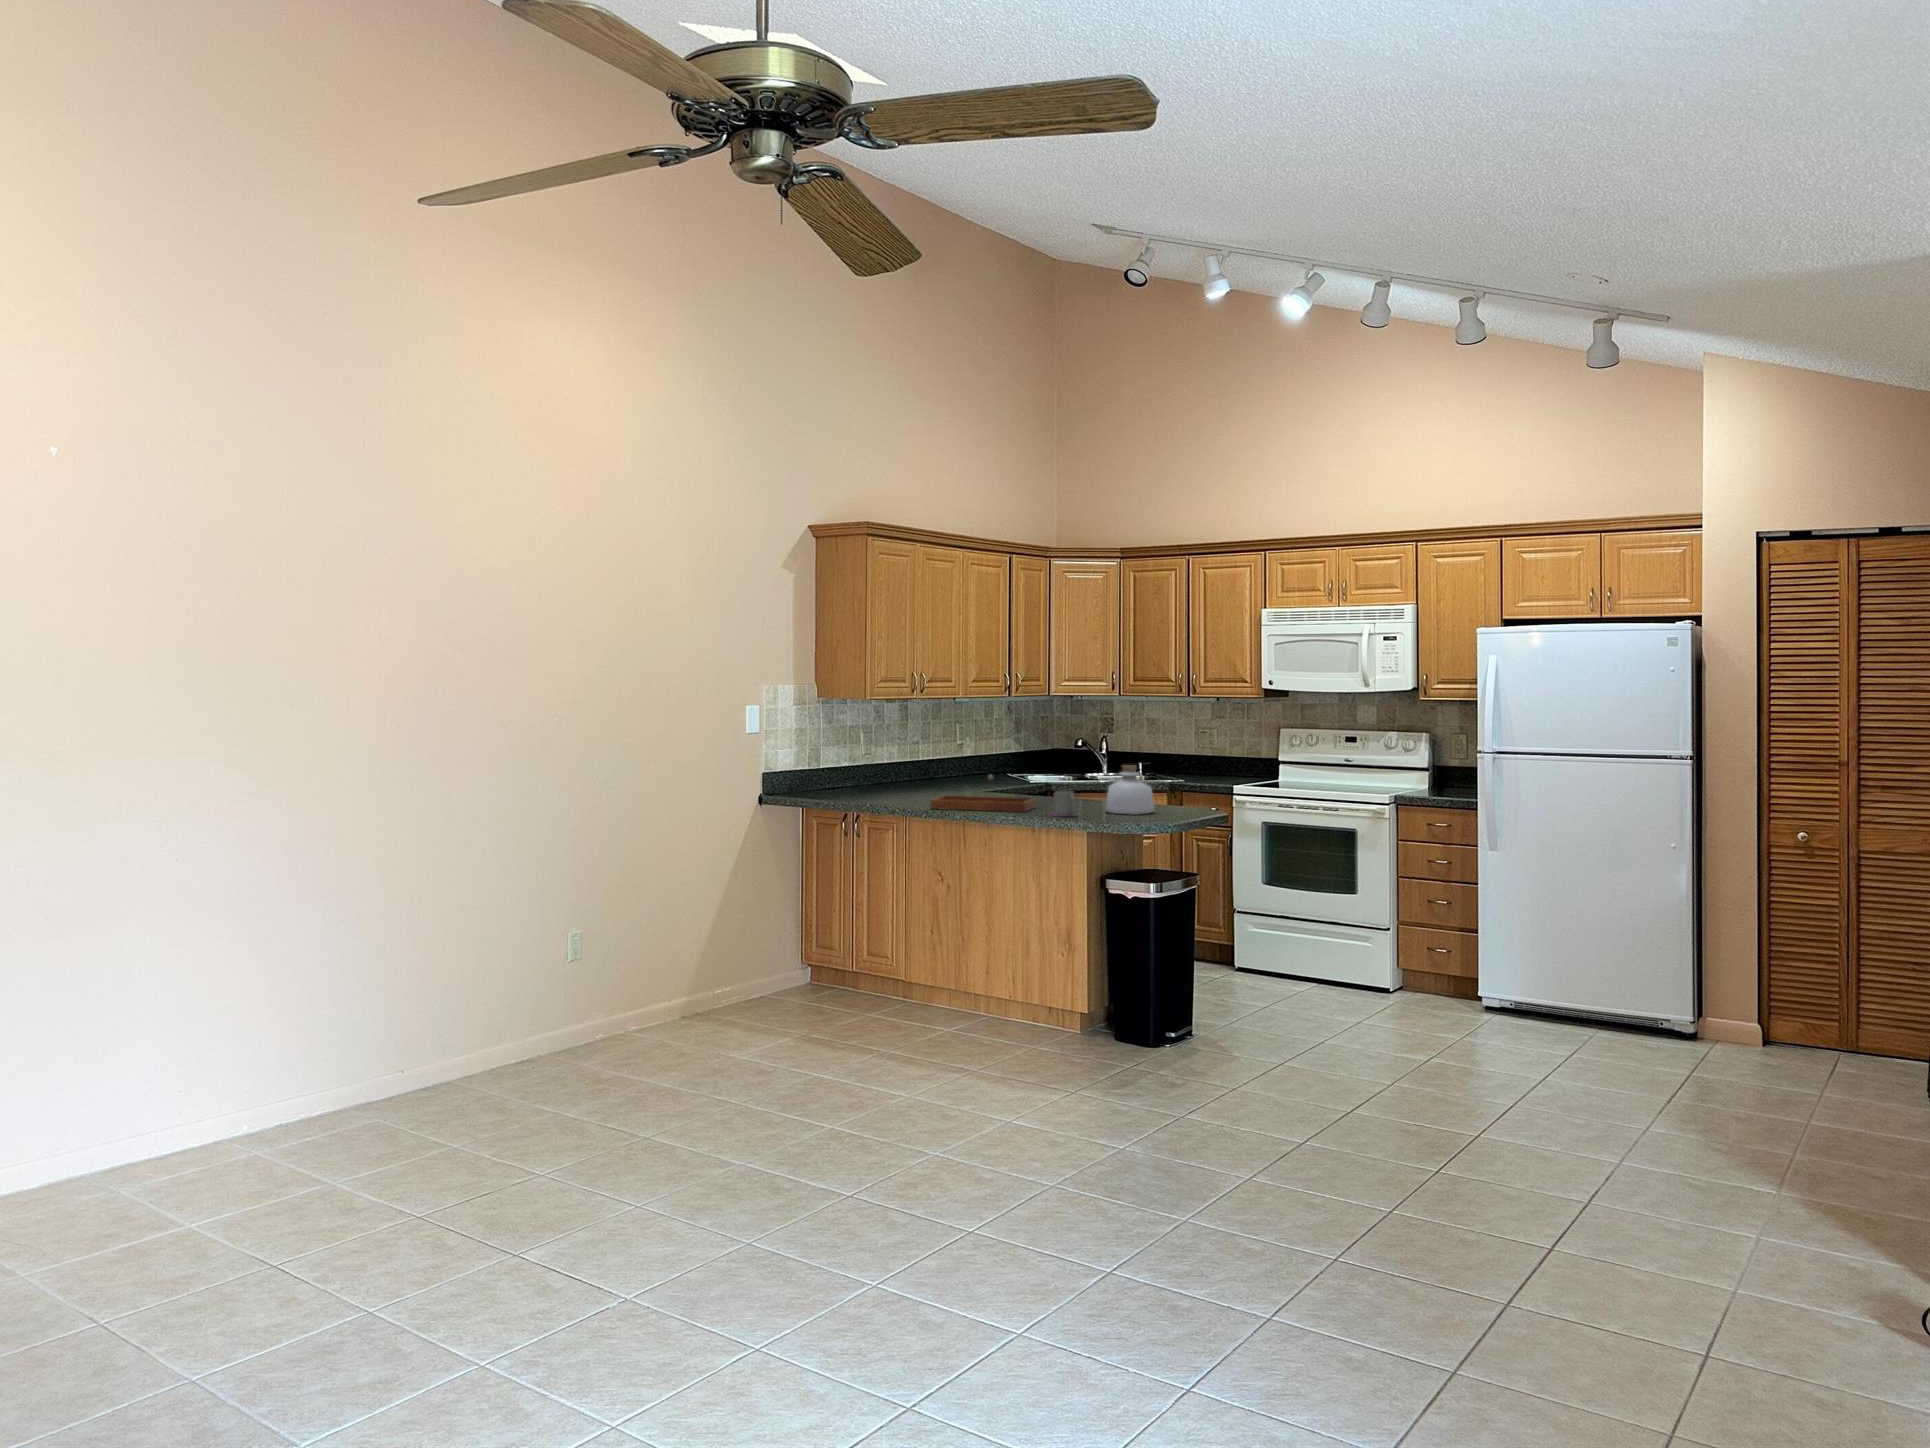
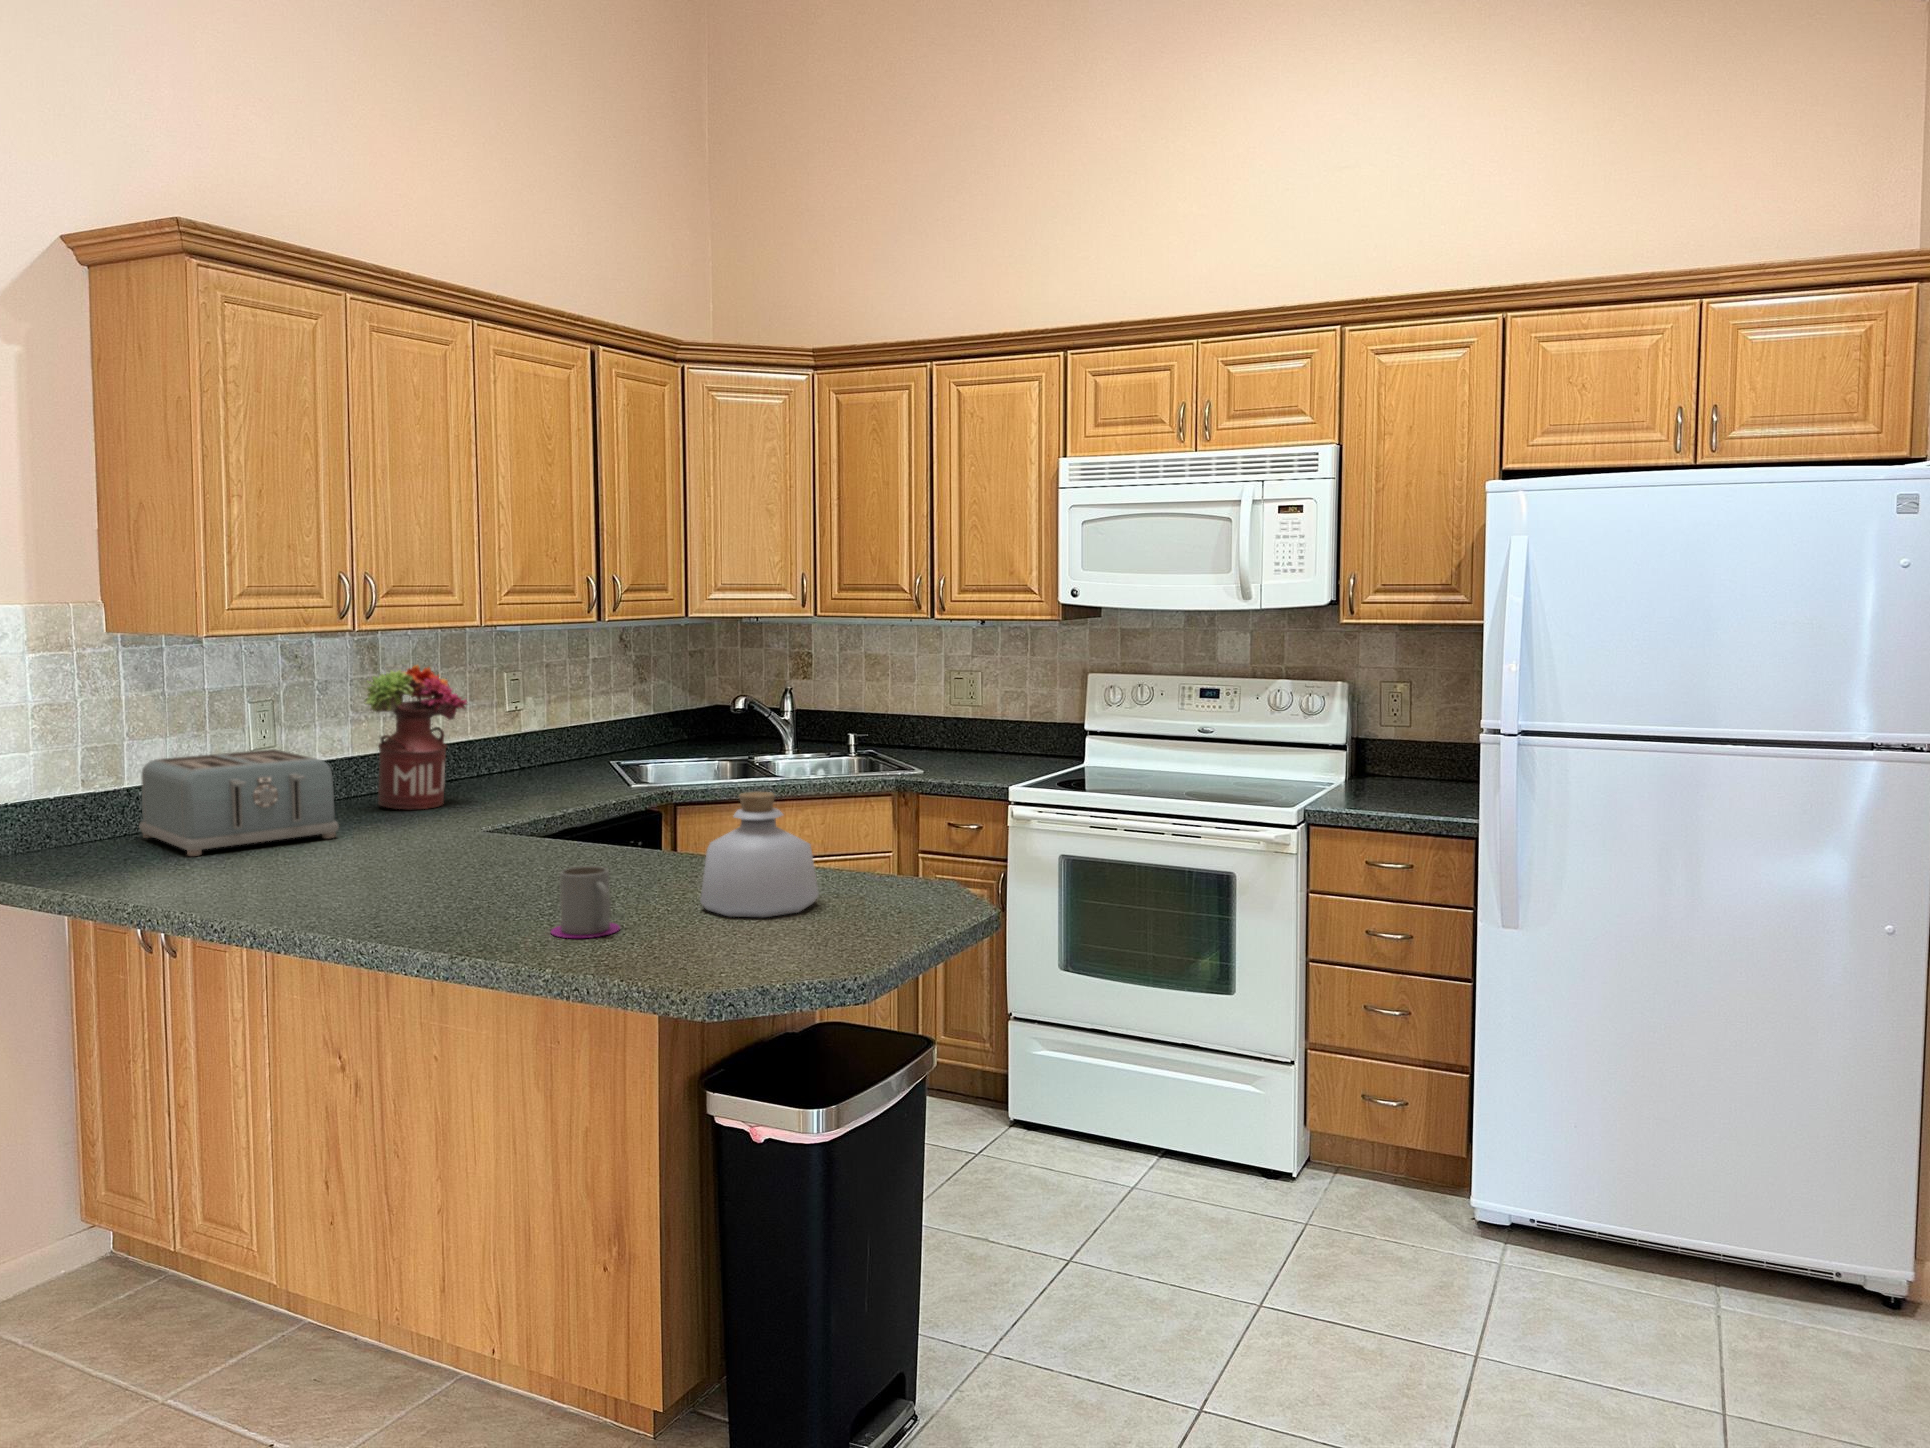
flower arrangement: none [910,717,958,788] -> present [365,665,467,809]
toaster: none [824,755,915,798] -> present [139,749,339,856]
tray: present [930,775,1036,812] -> none [278,815,553,914]

